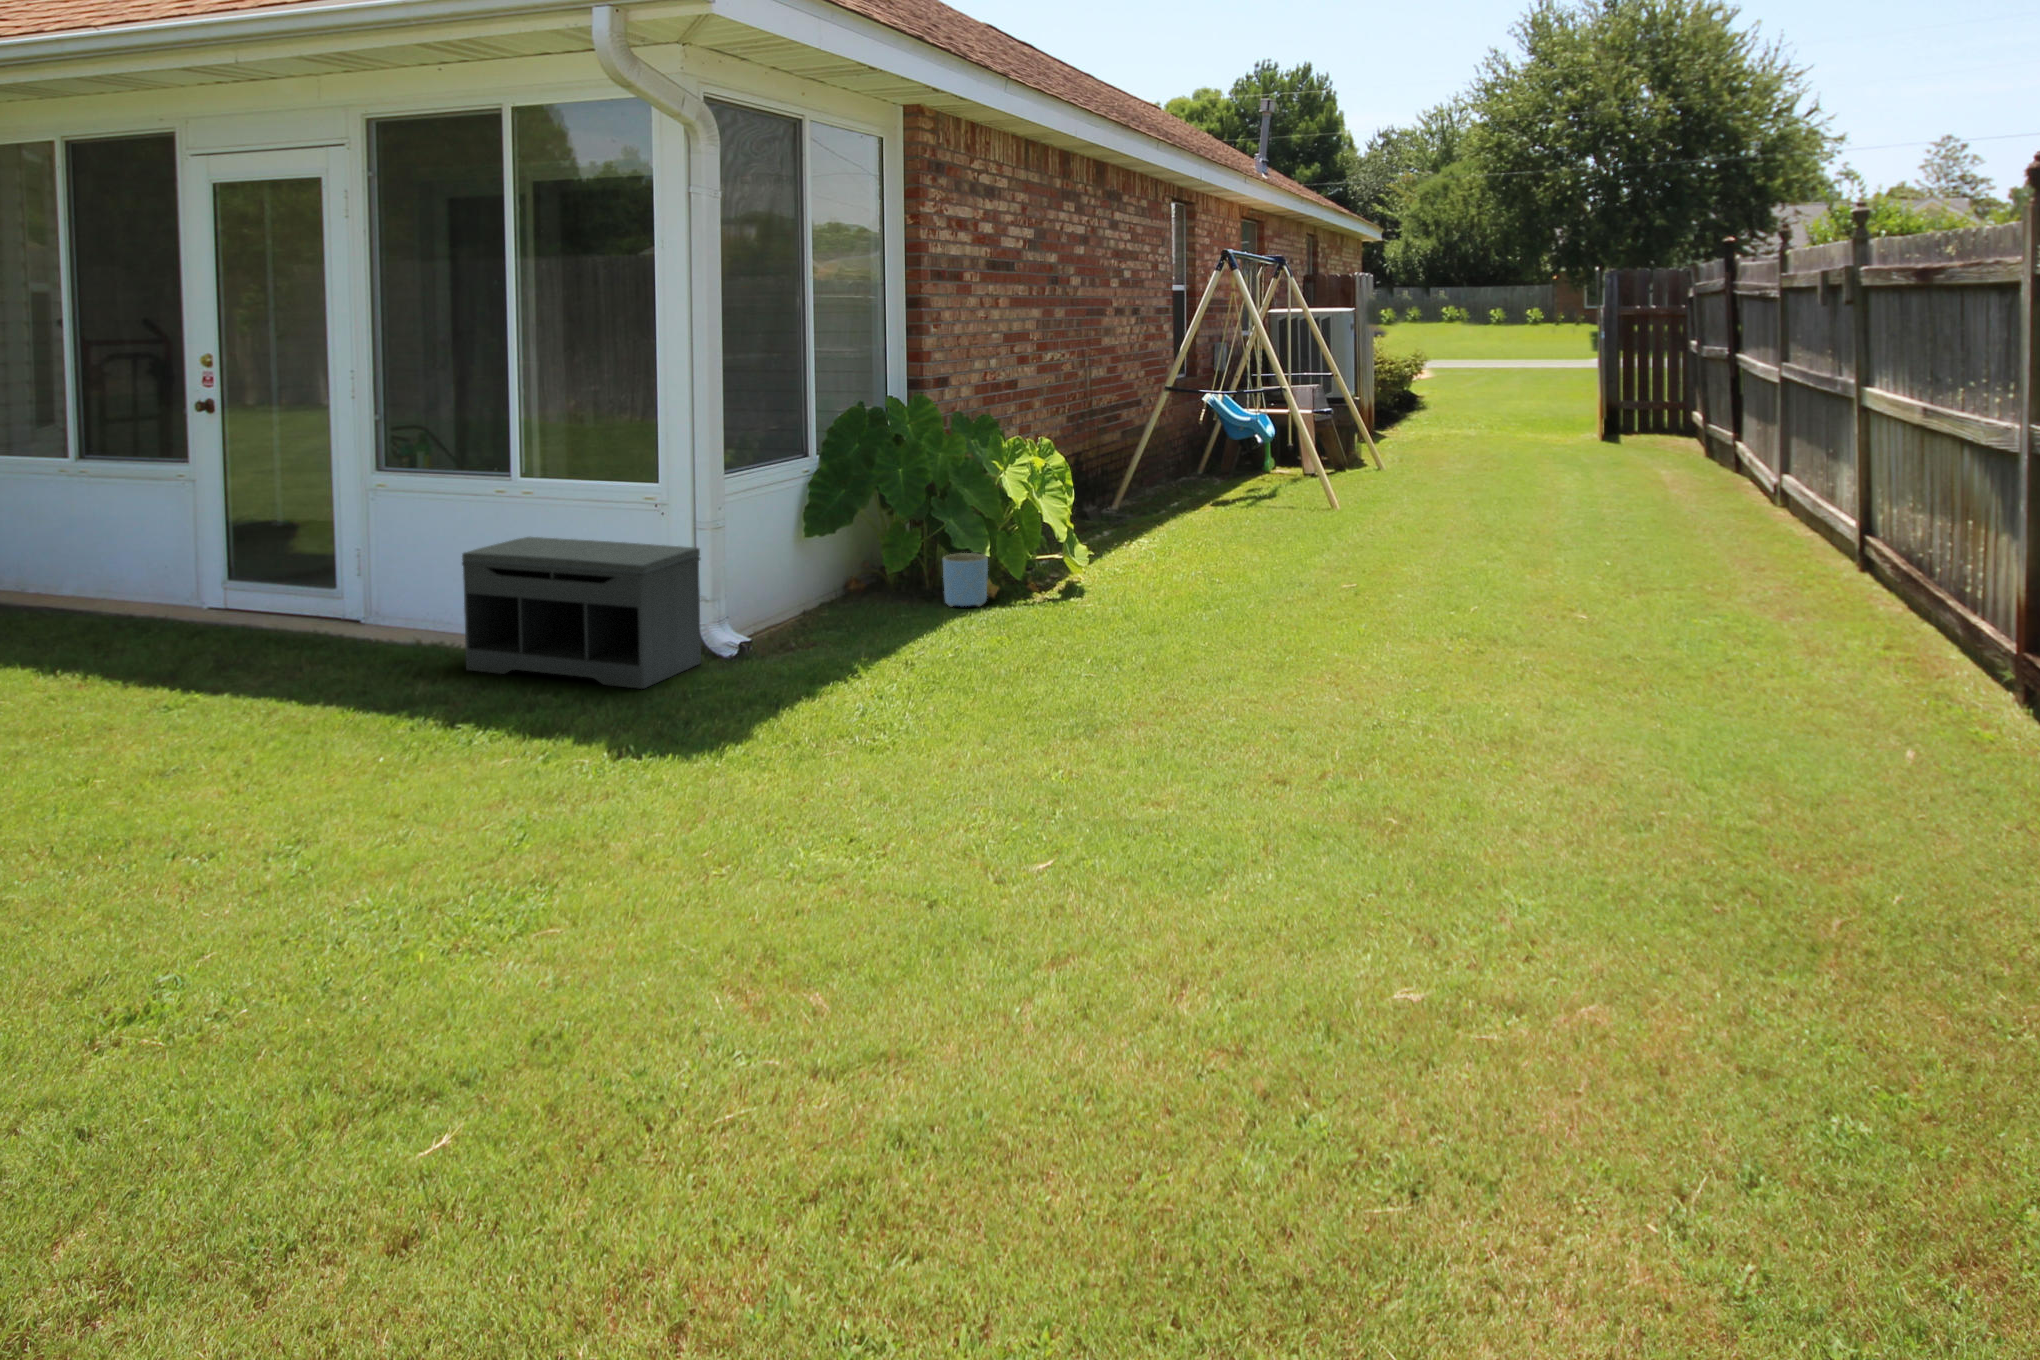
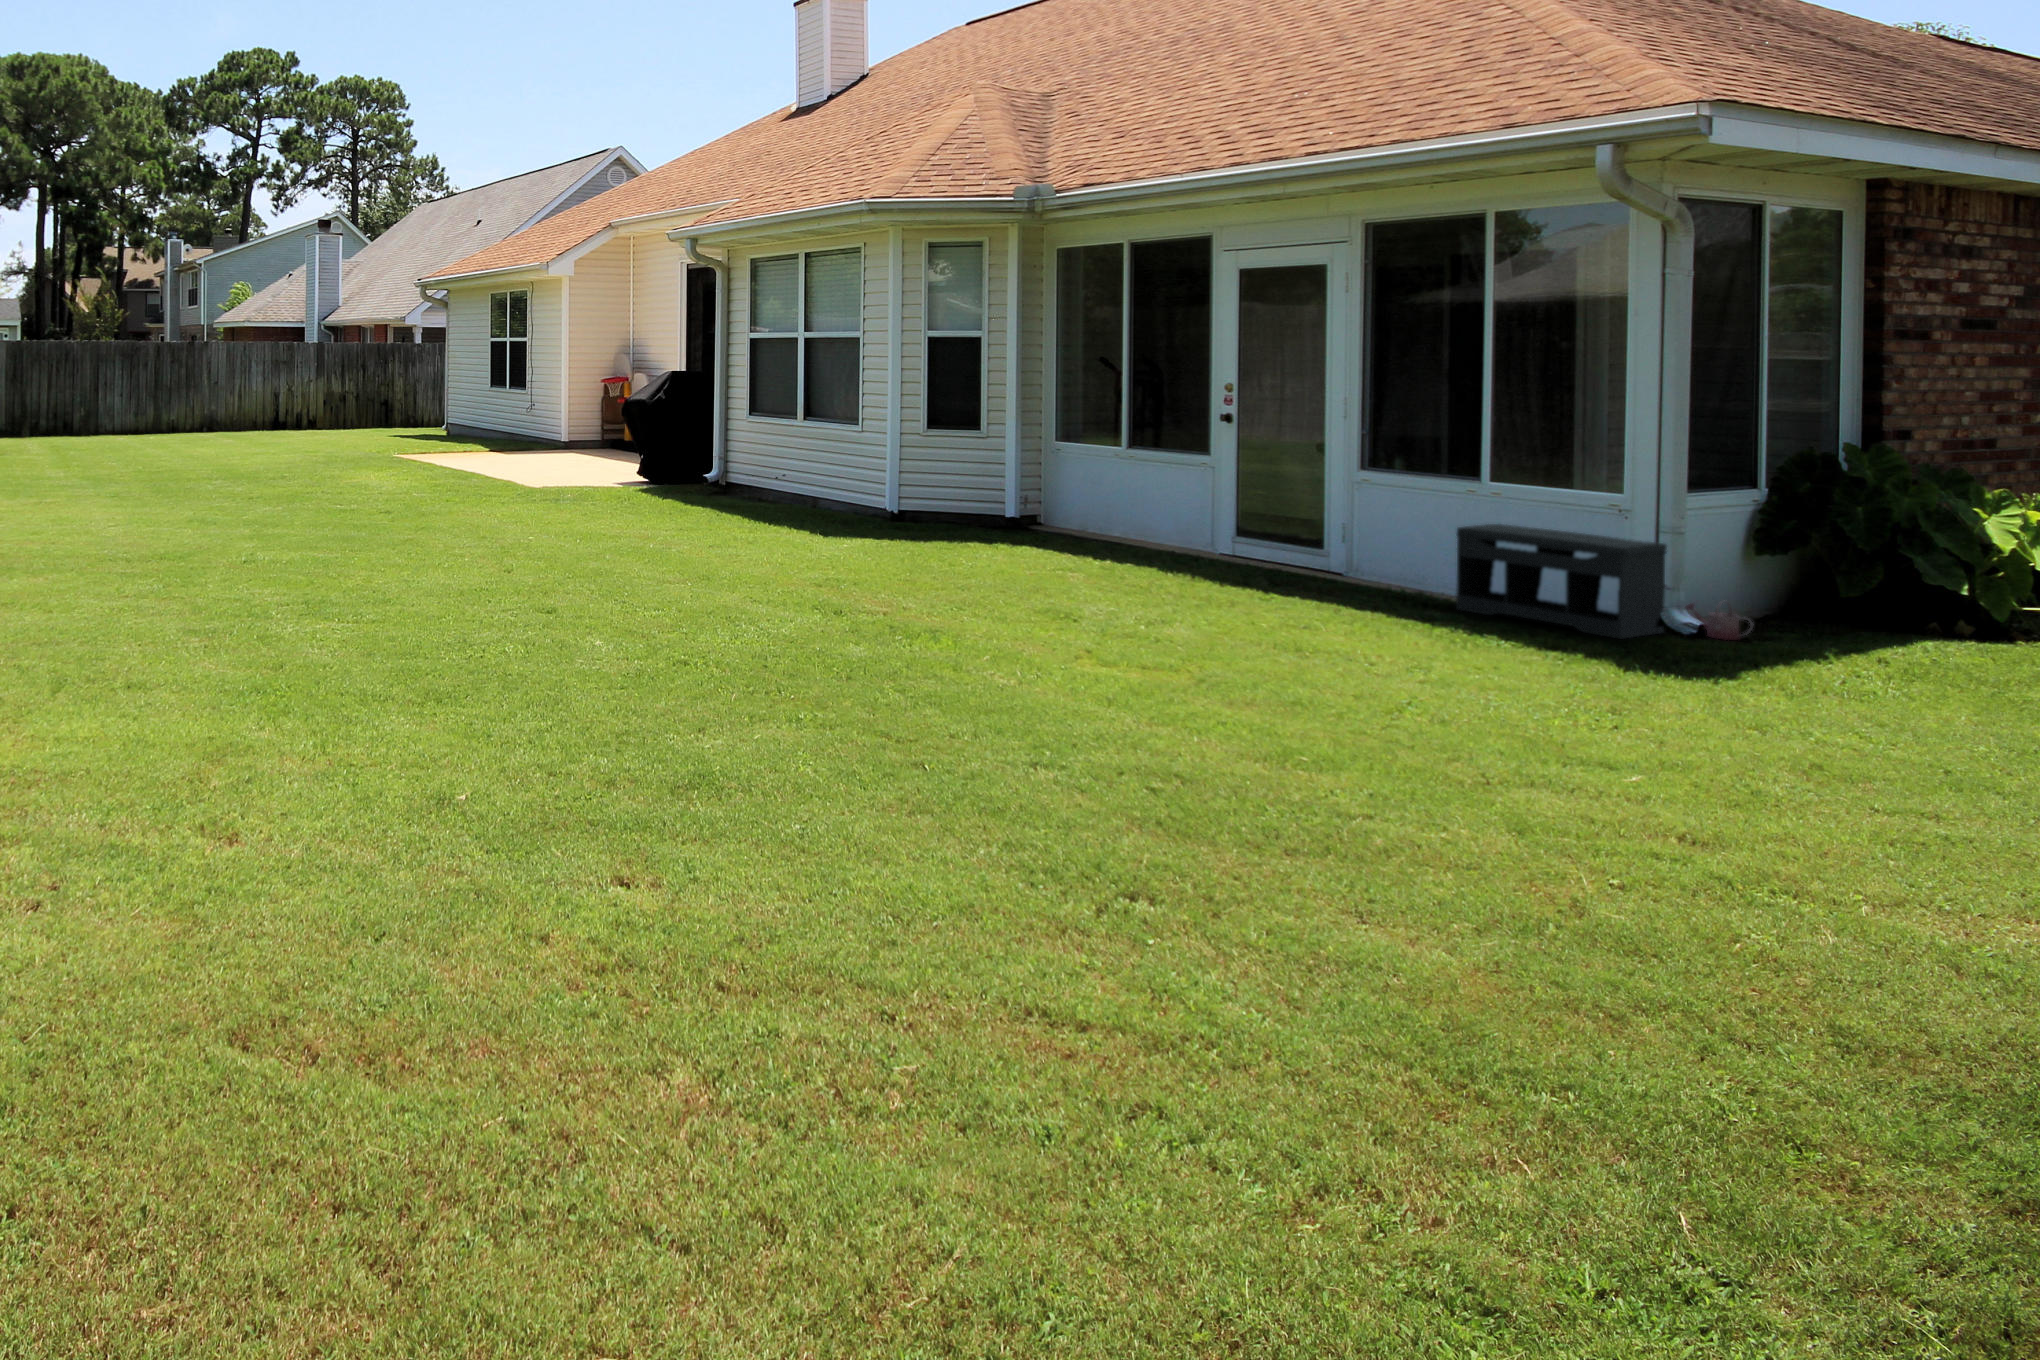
planter: present [943,553,988,607] -> none [1911,588,1969,638]
watering can: none [724,610,790,661] -> present [1685,602,1753,640]

